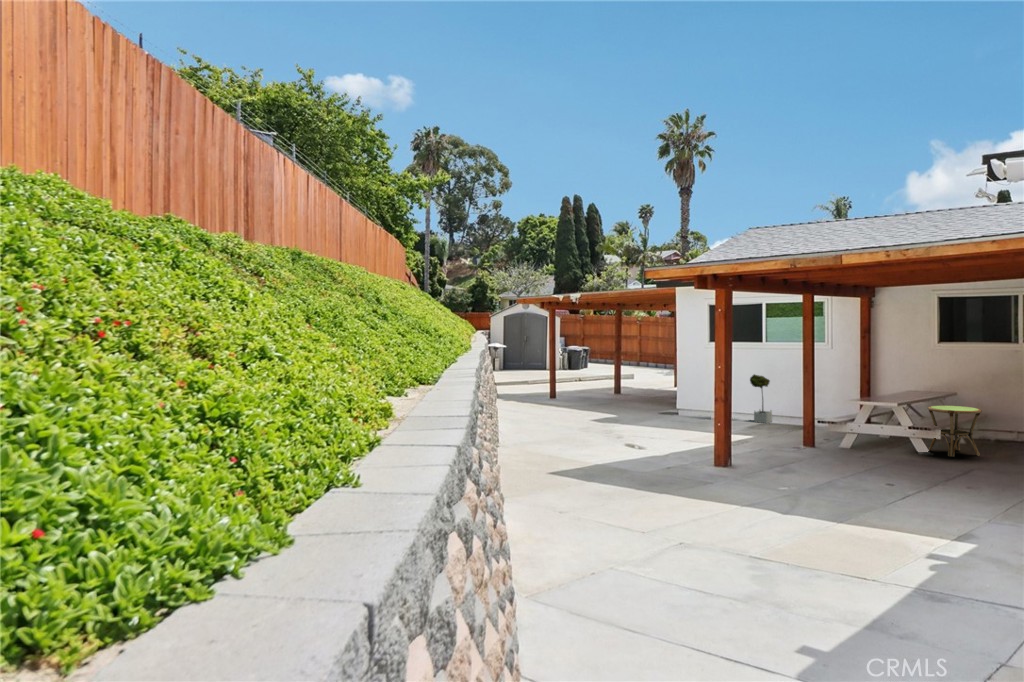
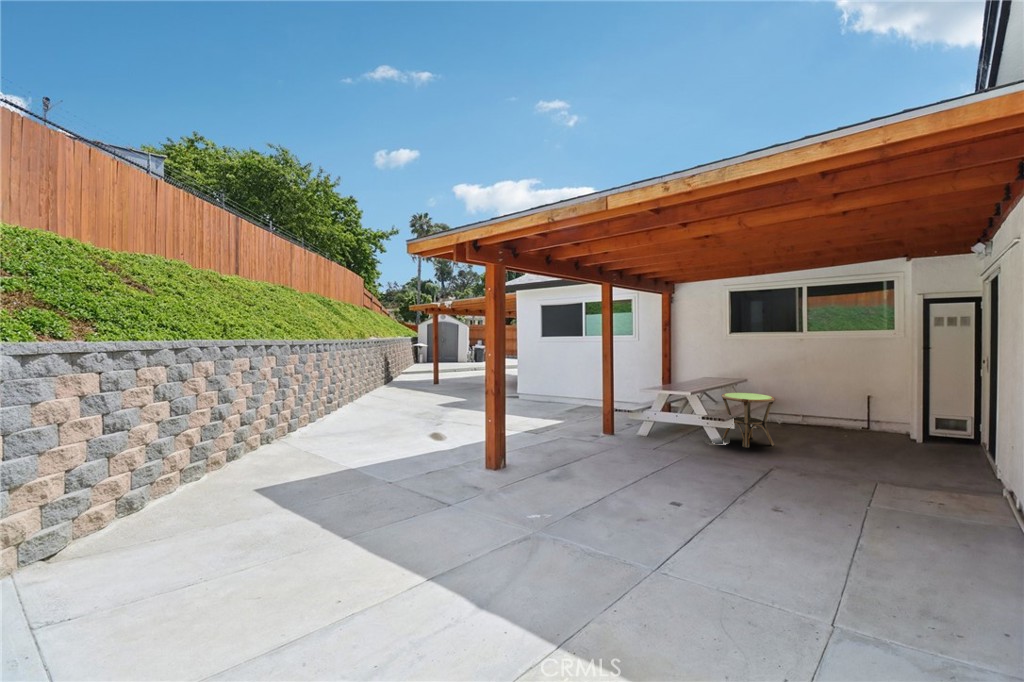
potted tree: present [750,374,772,423] -> none [571,363,590,406]

